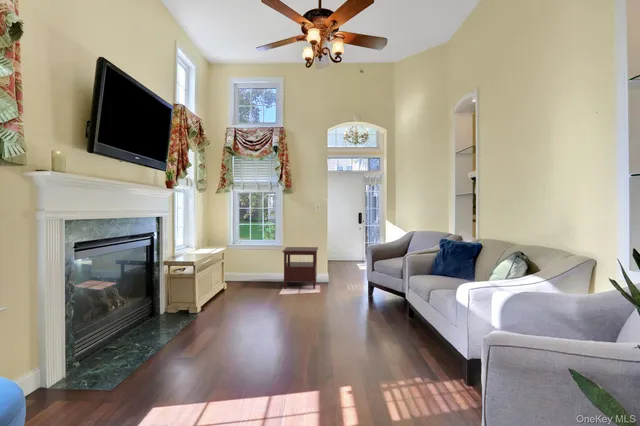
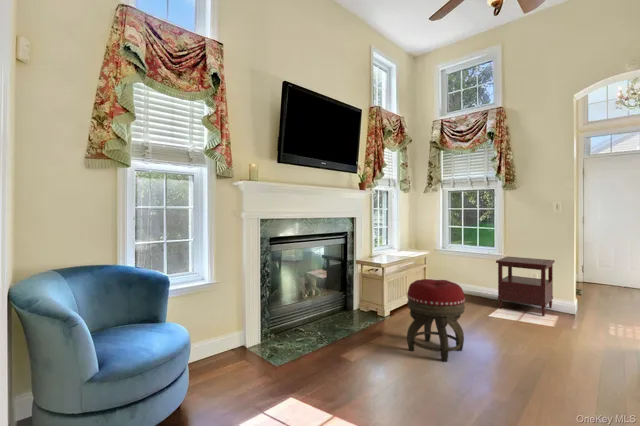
footstool: none [234,269,281,337] -> present [407,279,465,362]

